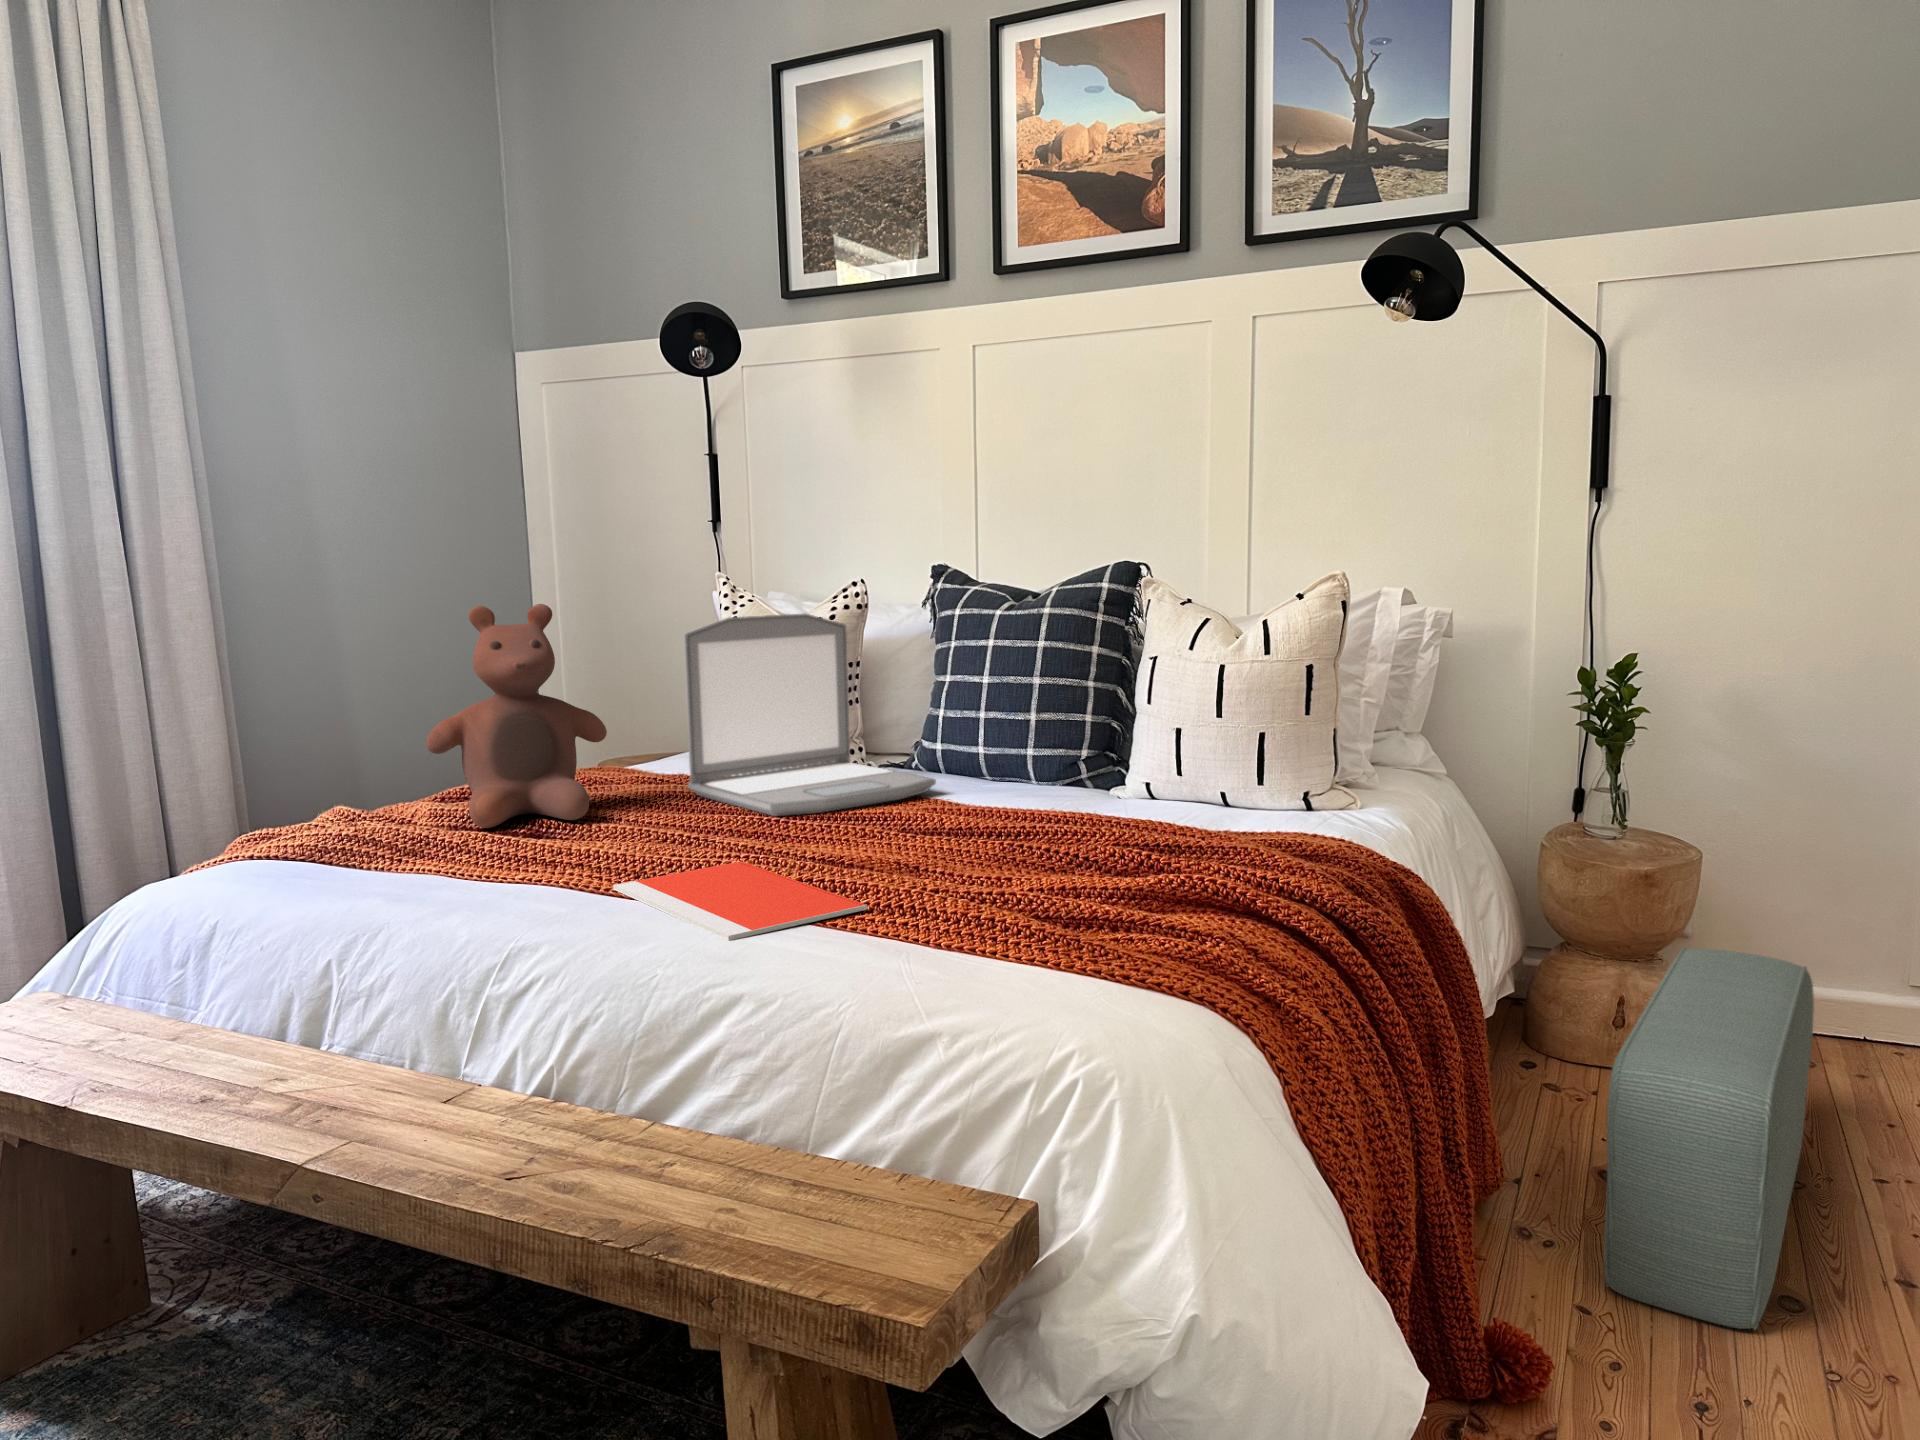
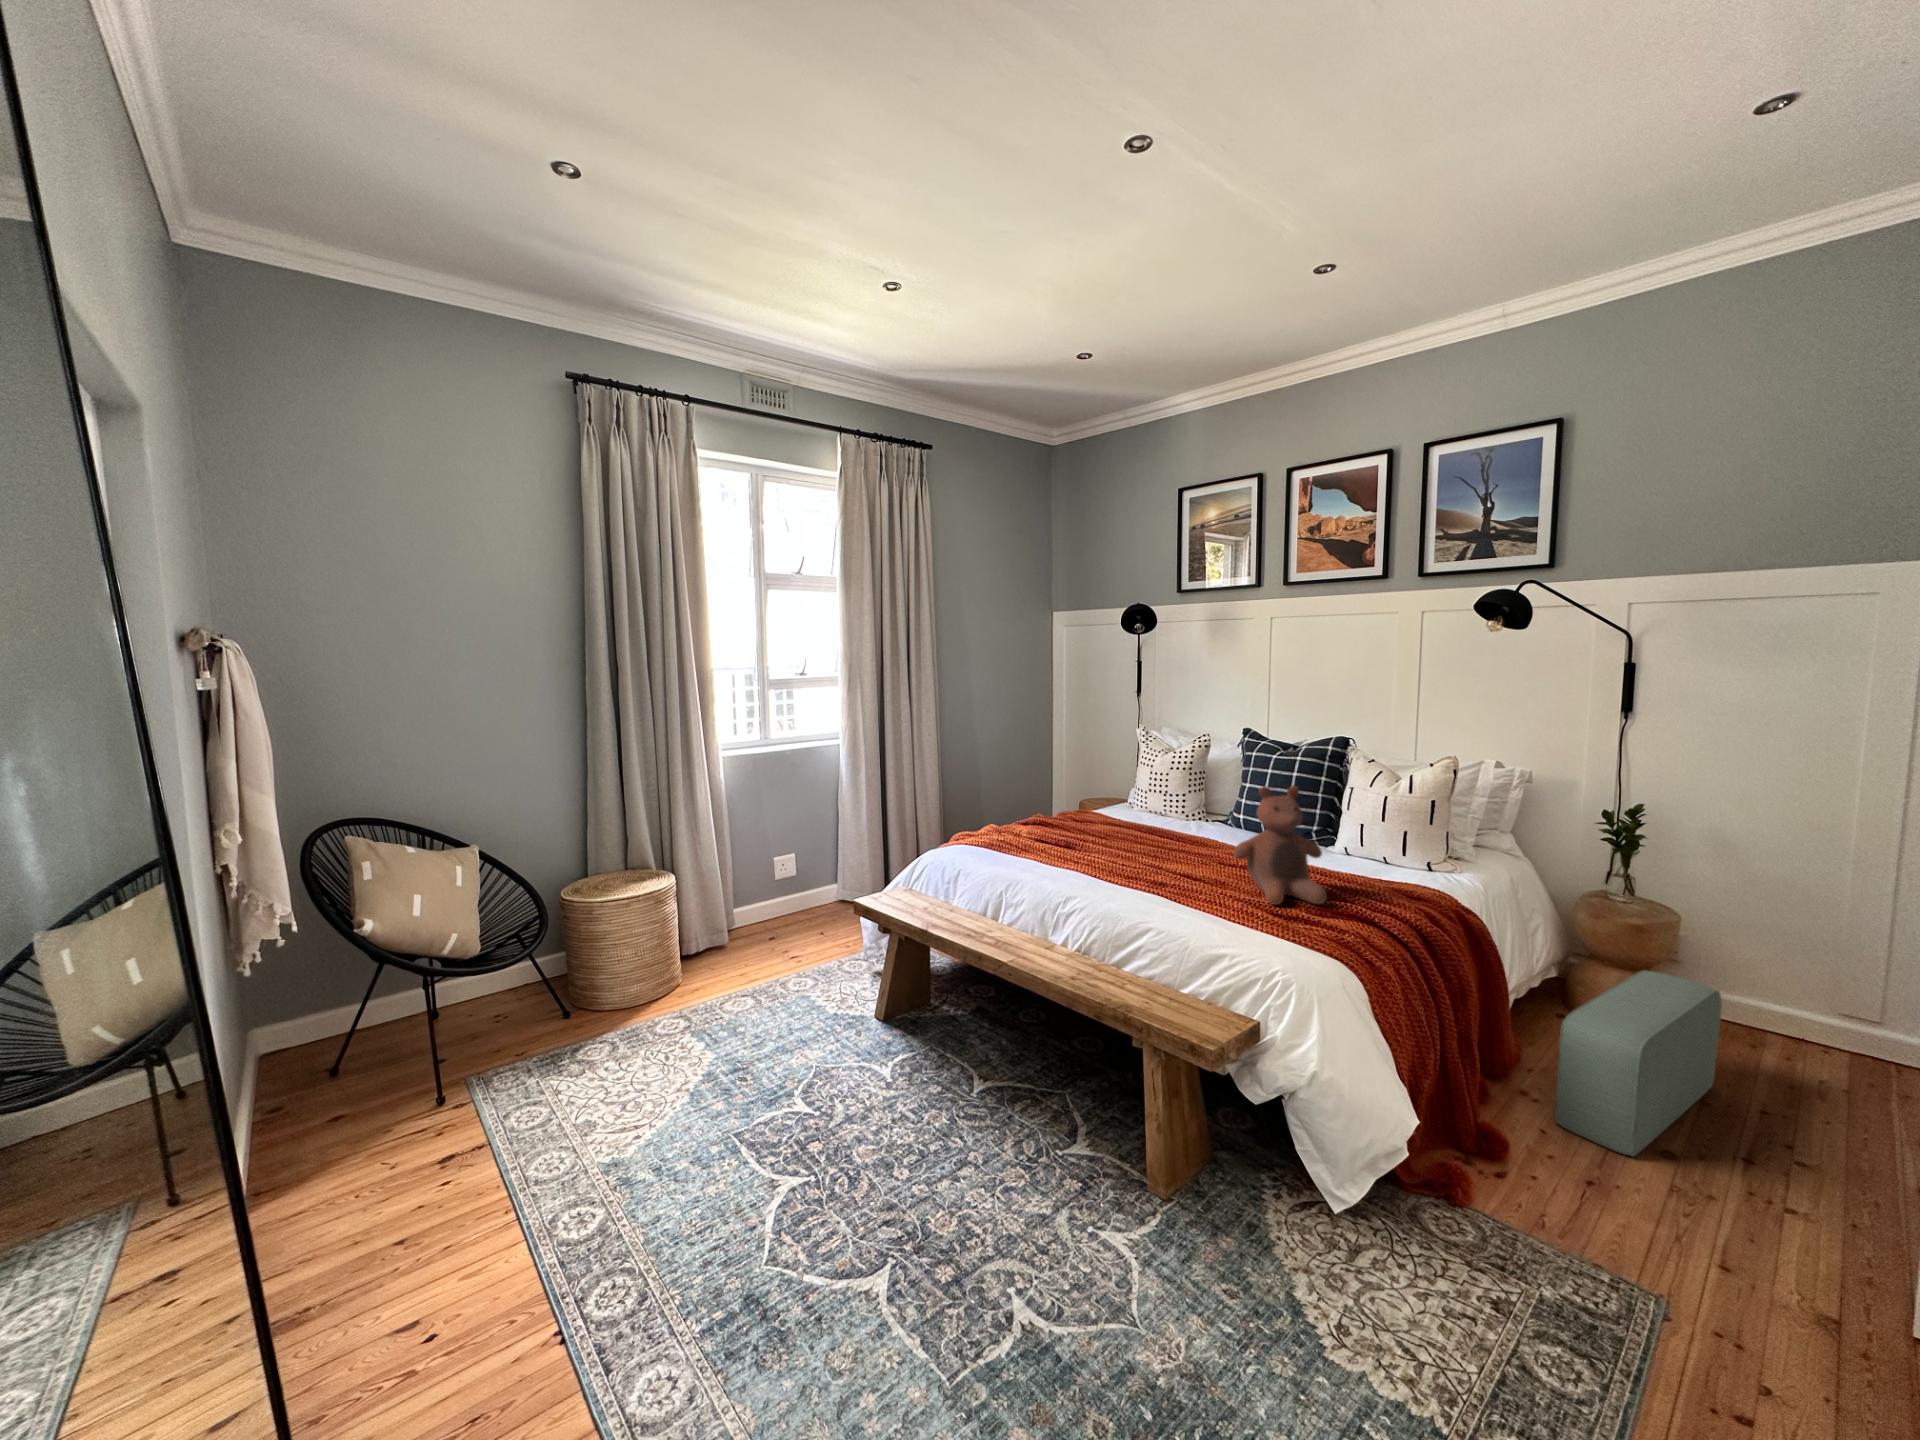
stuffed bear: present [426,604,607,828] -> present [1233,786,1327,905]
laptop: present [684,614,936,816] -> none [1127,758,1238,850]
notebook: present [613,862,867,941] -> none [1105,873,1204,908]

